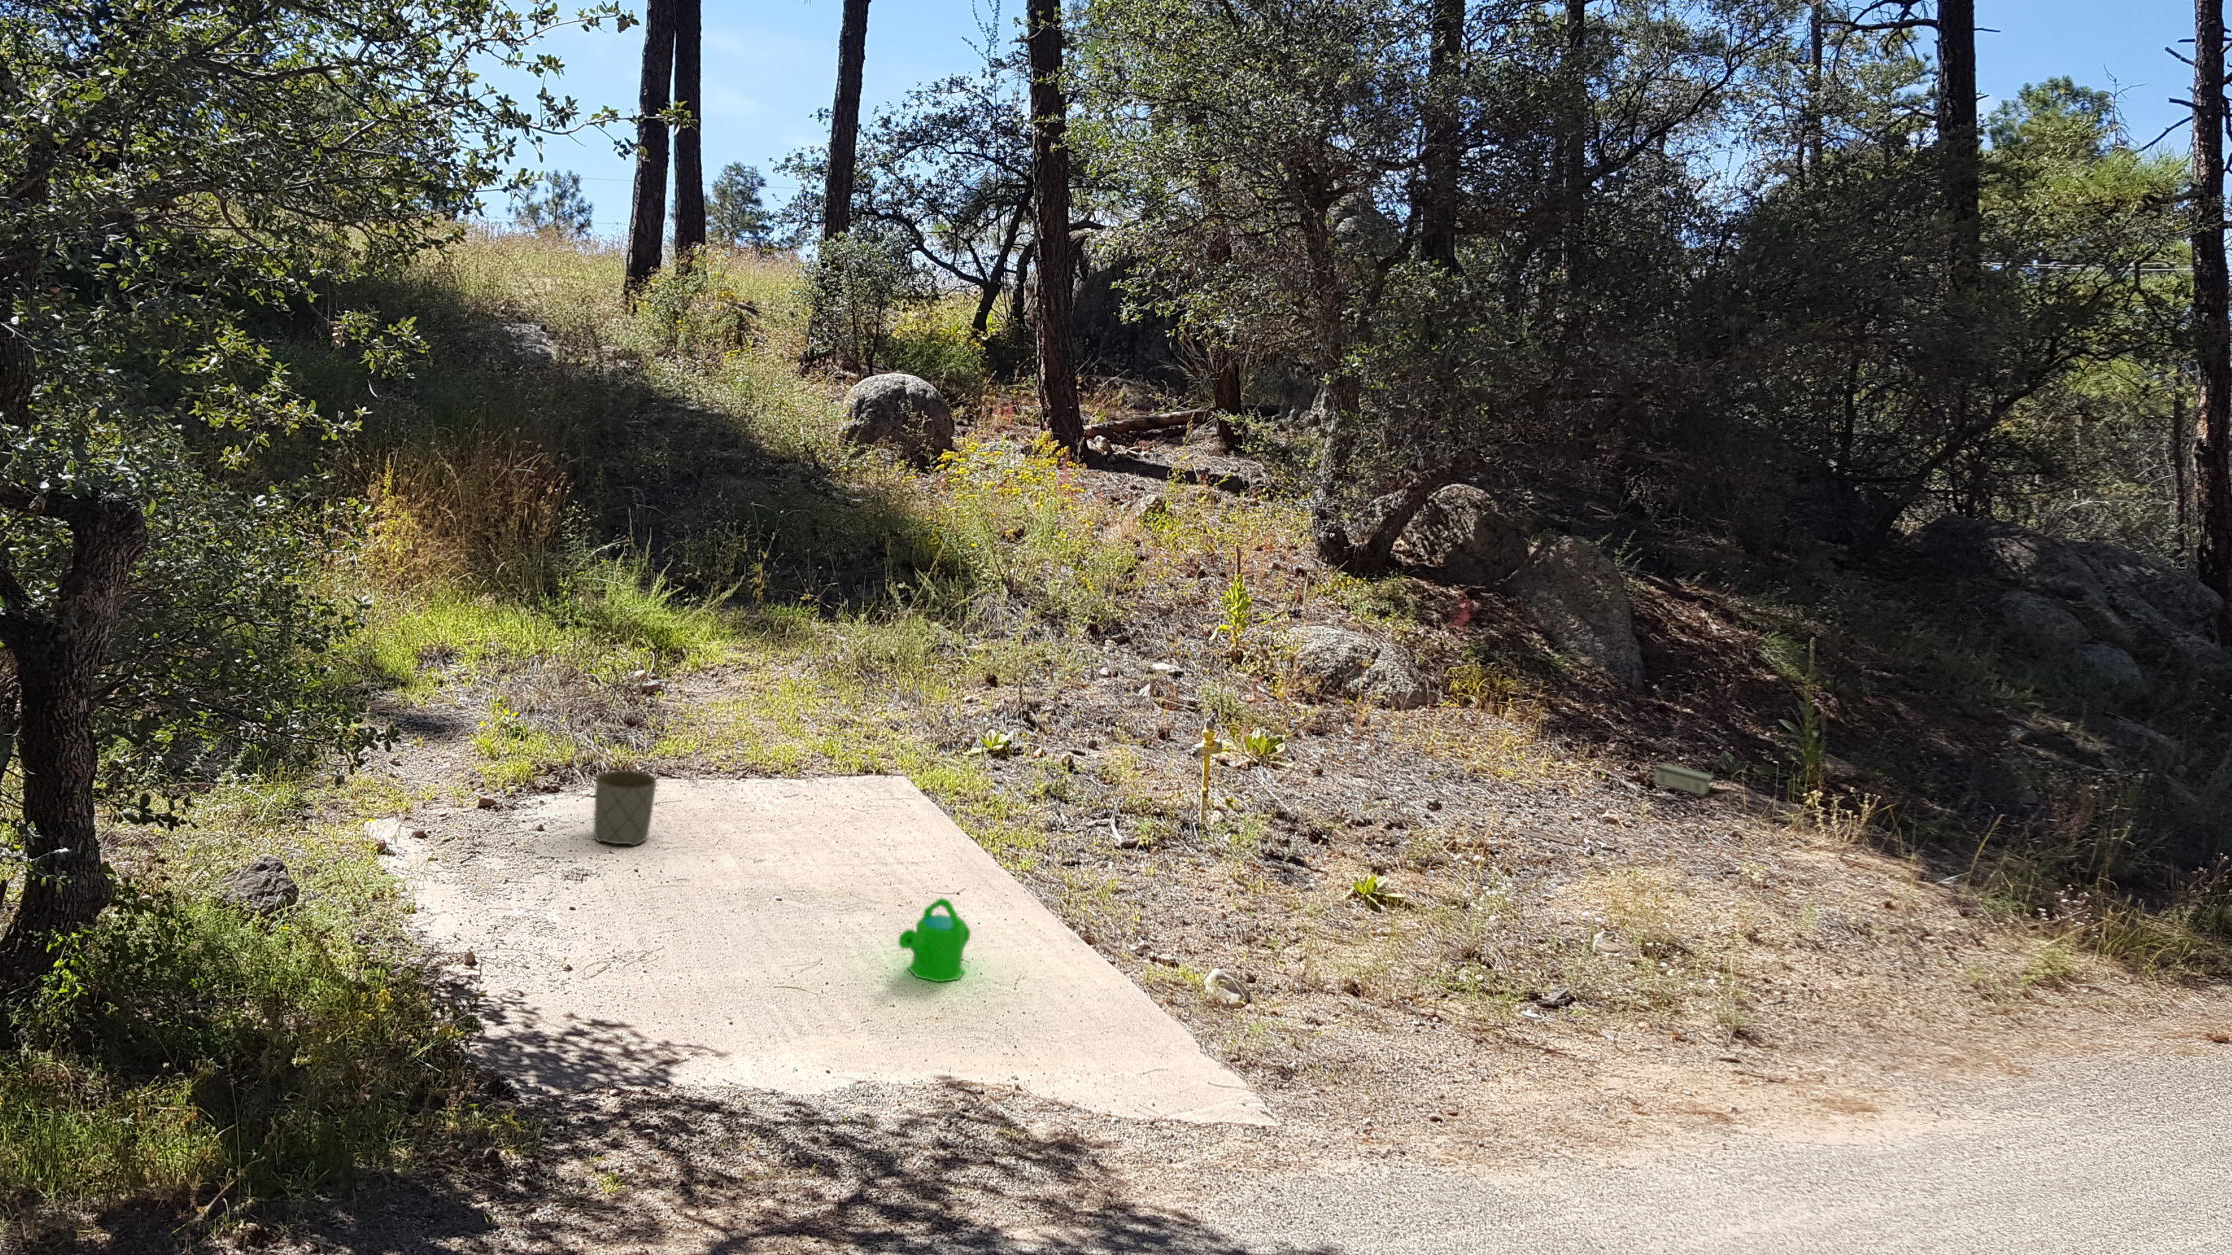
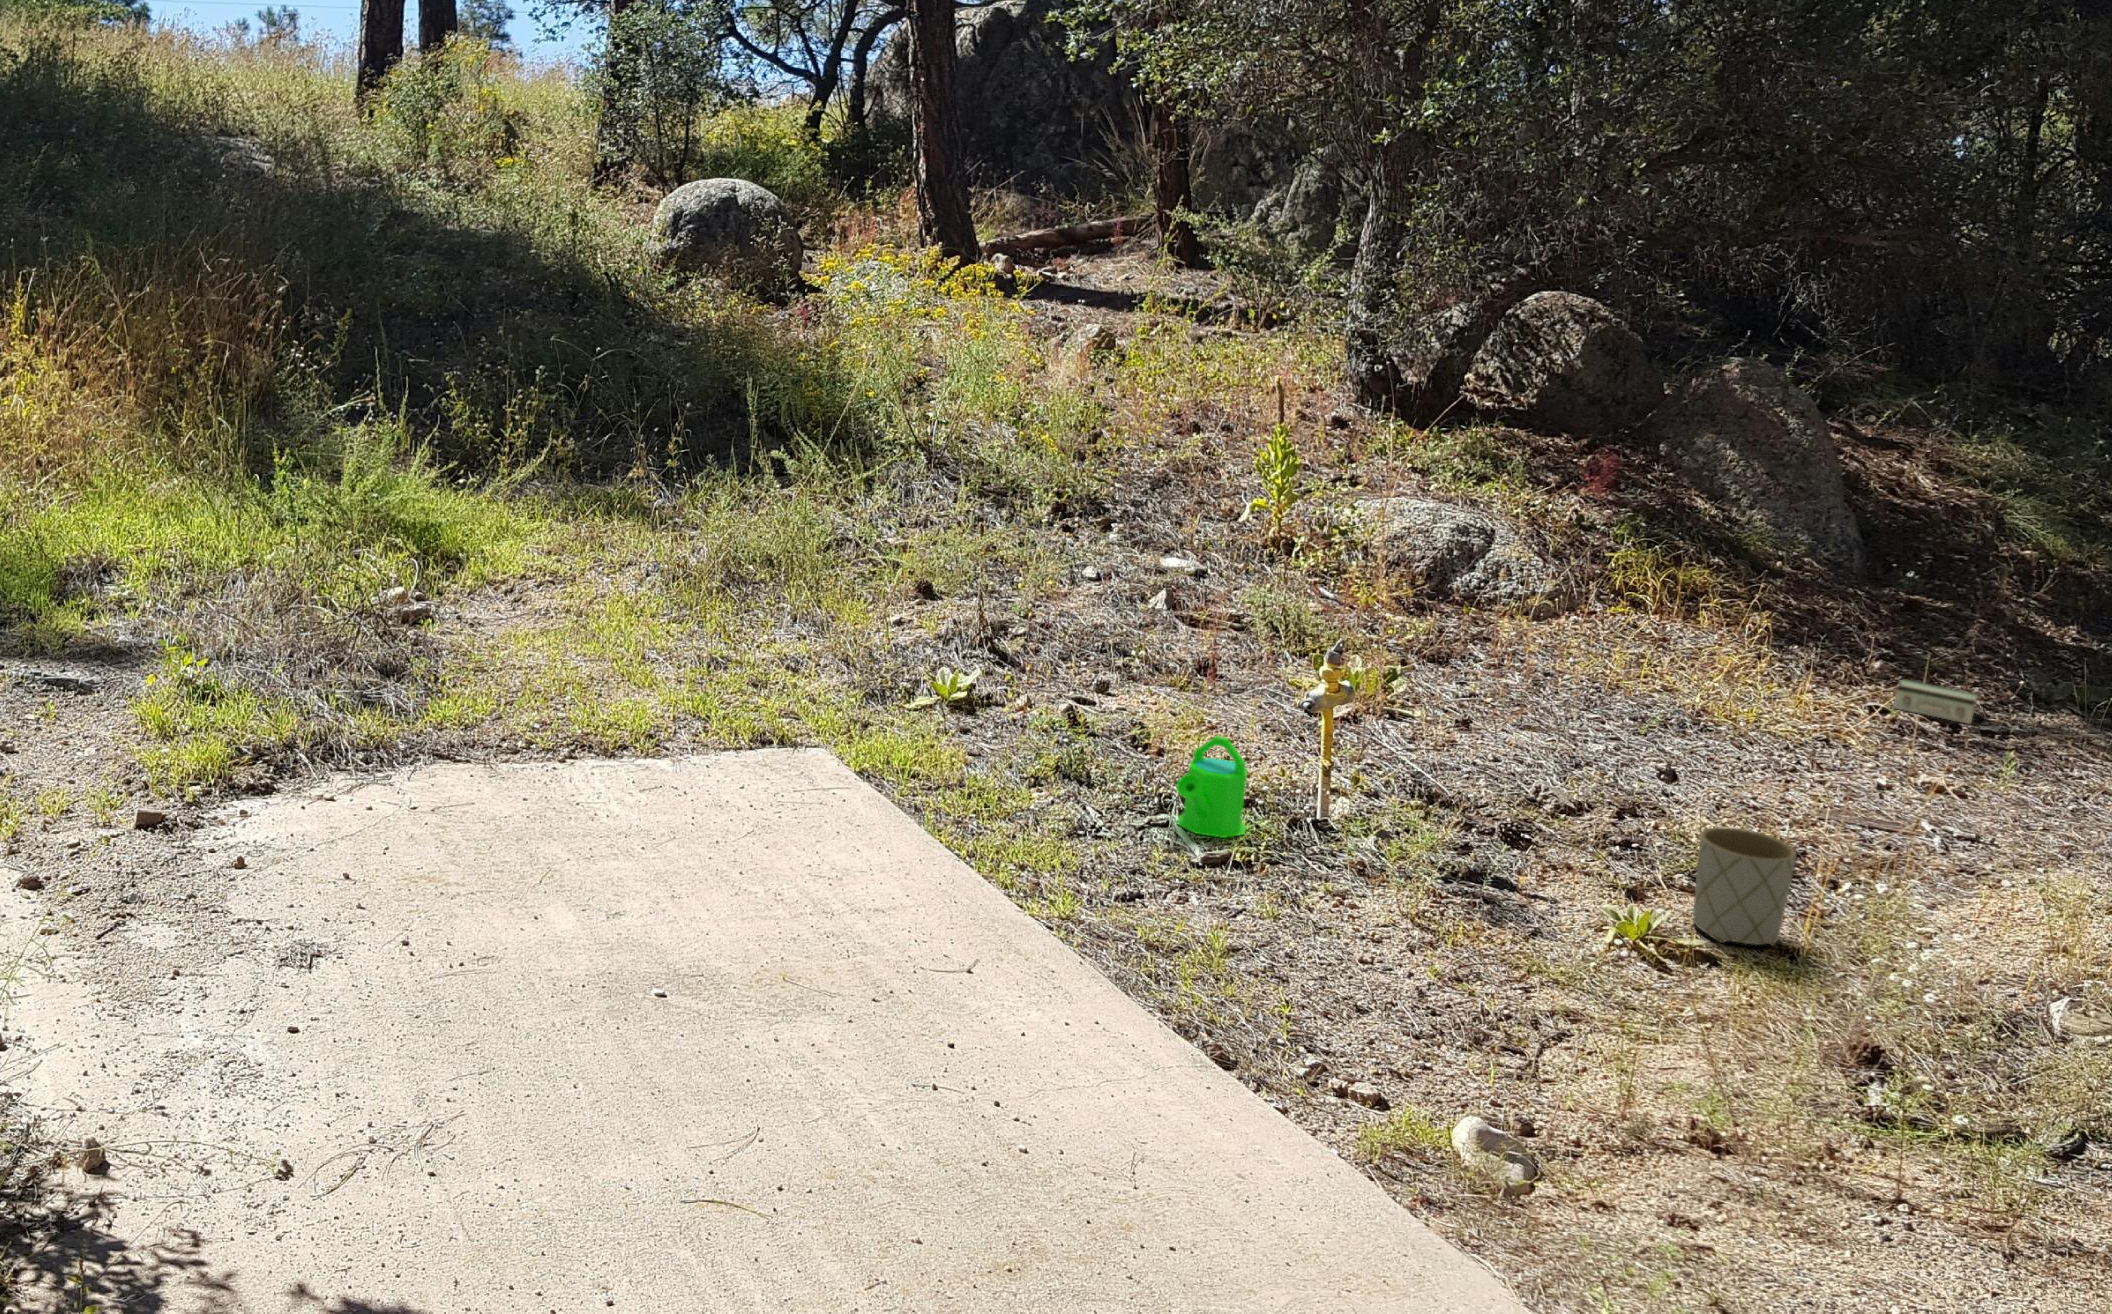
planter: present [594,770,656,846] -> present [1693,827,1797,946]
watering can: present [899,898,971,982] -> present [1177,736,1247,838]

